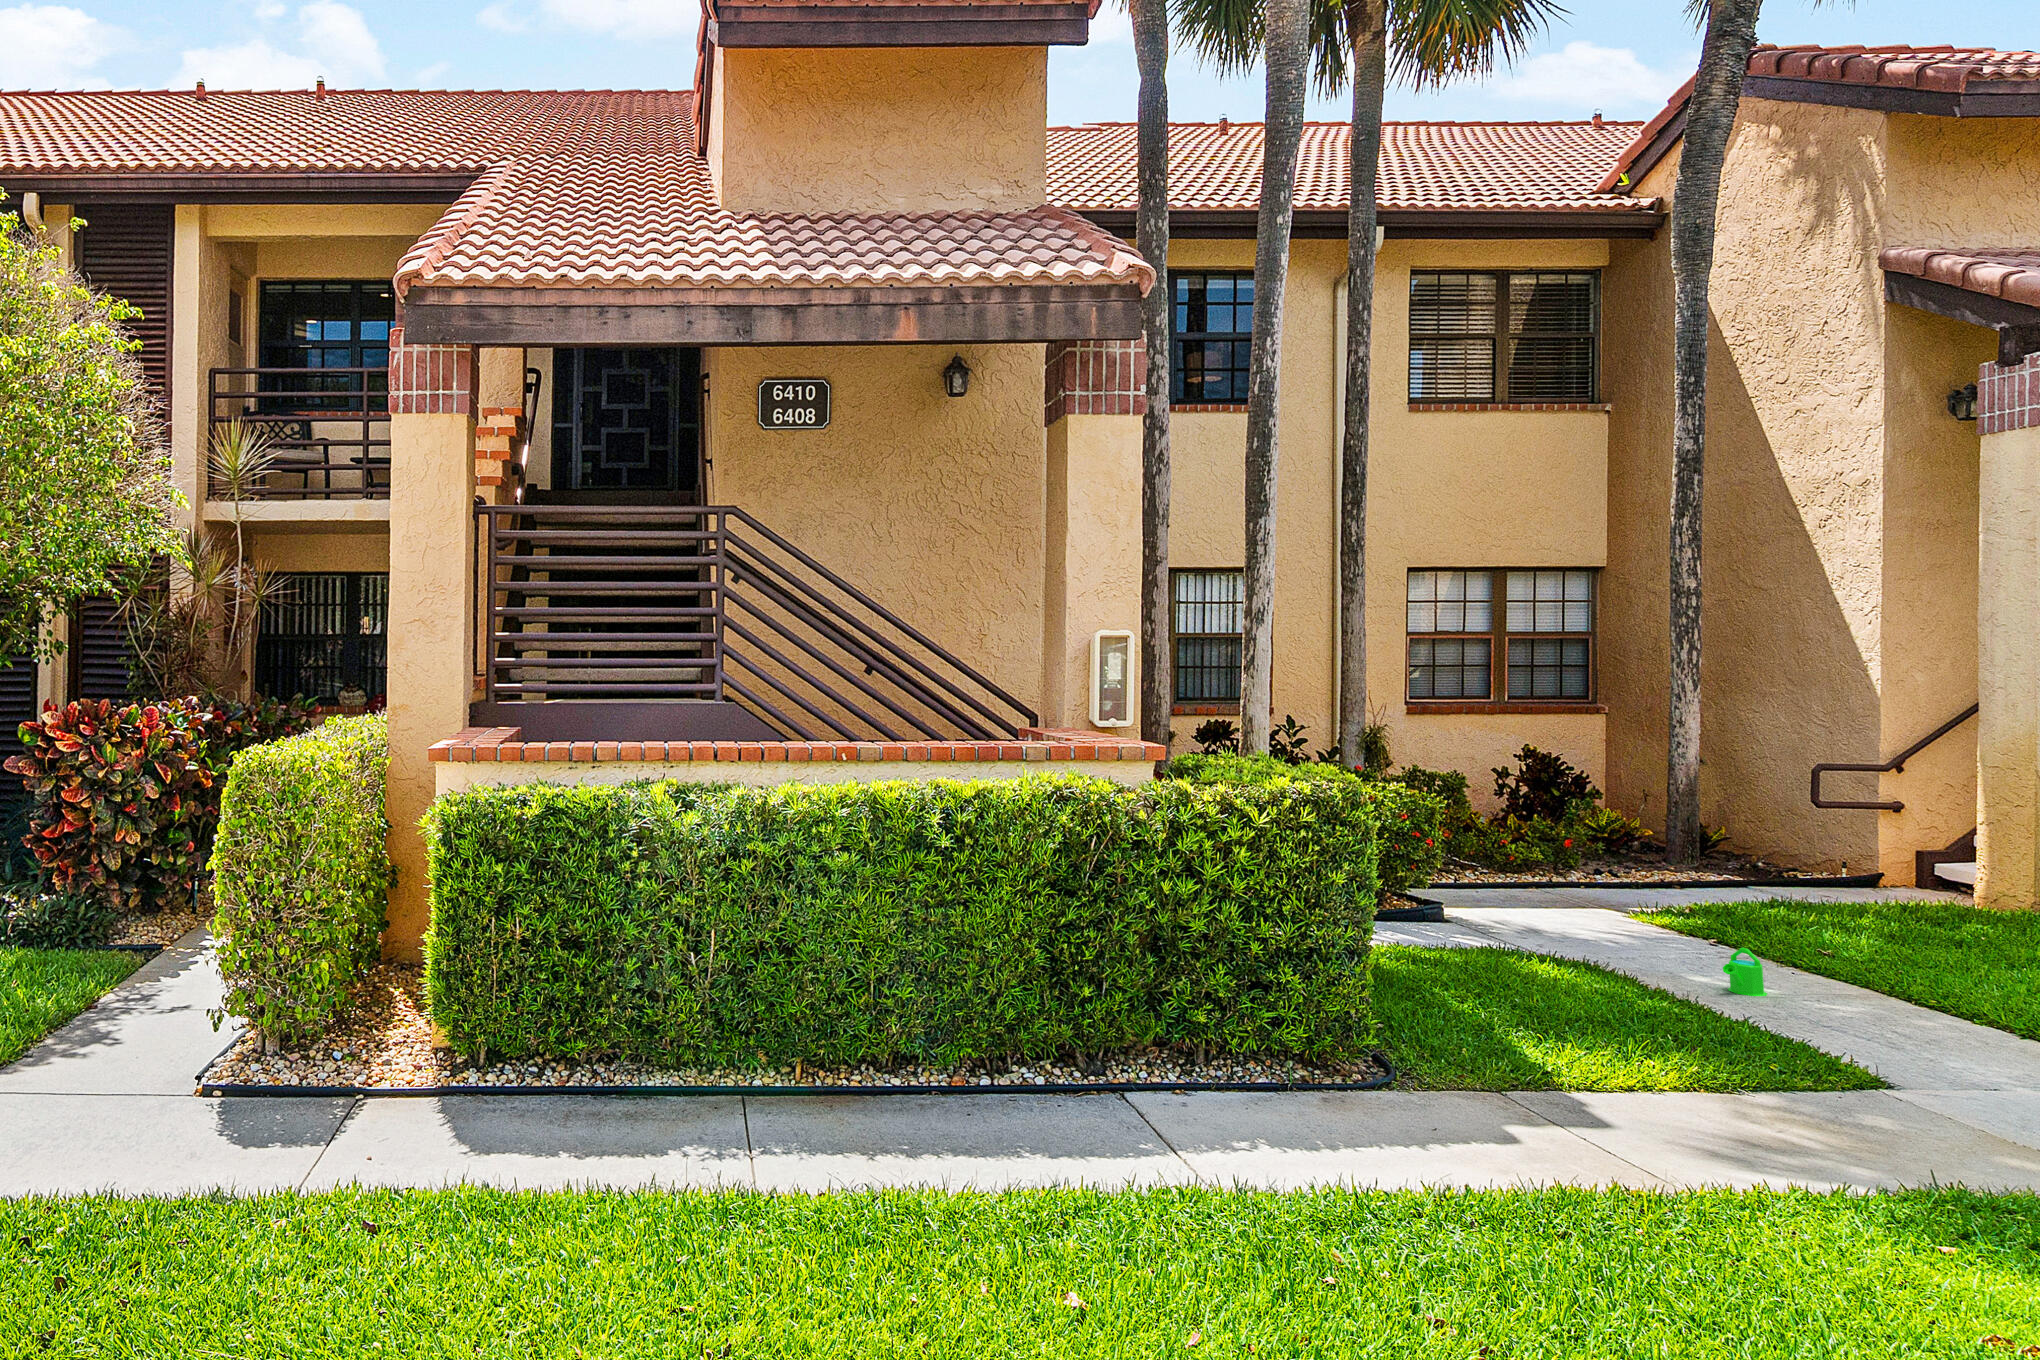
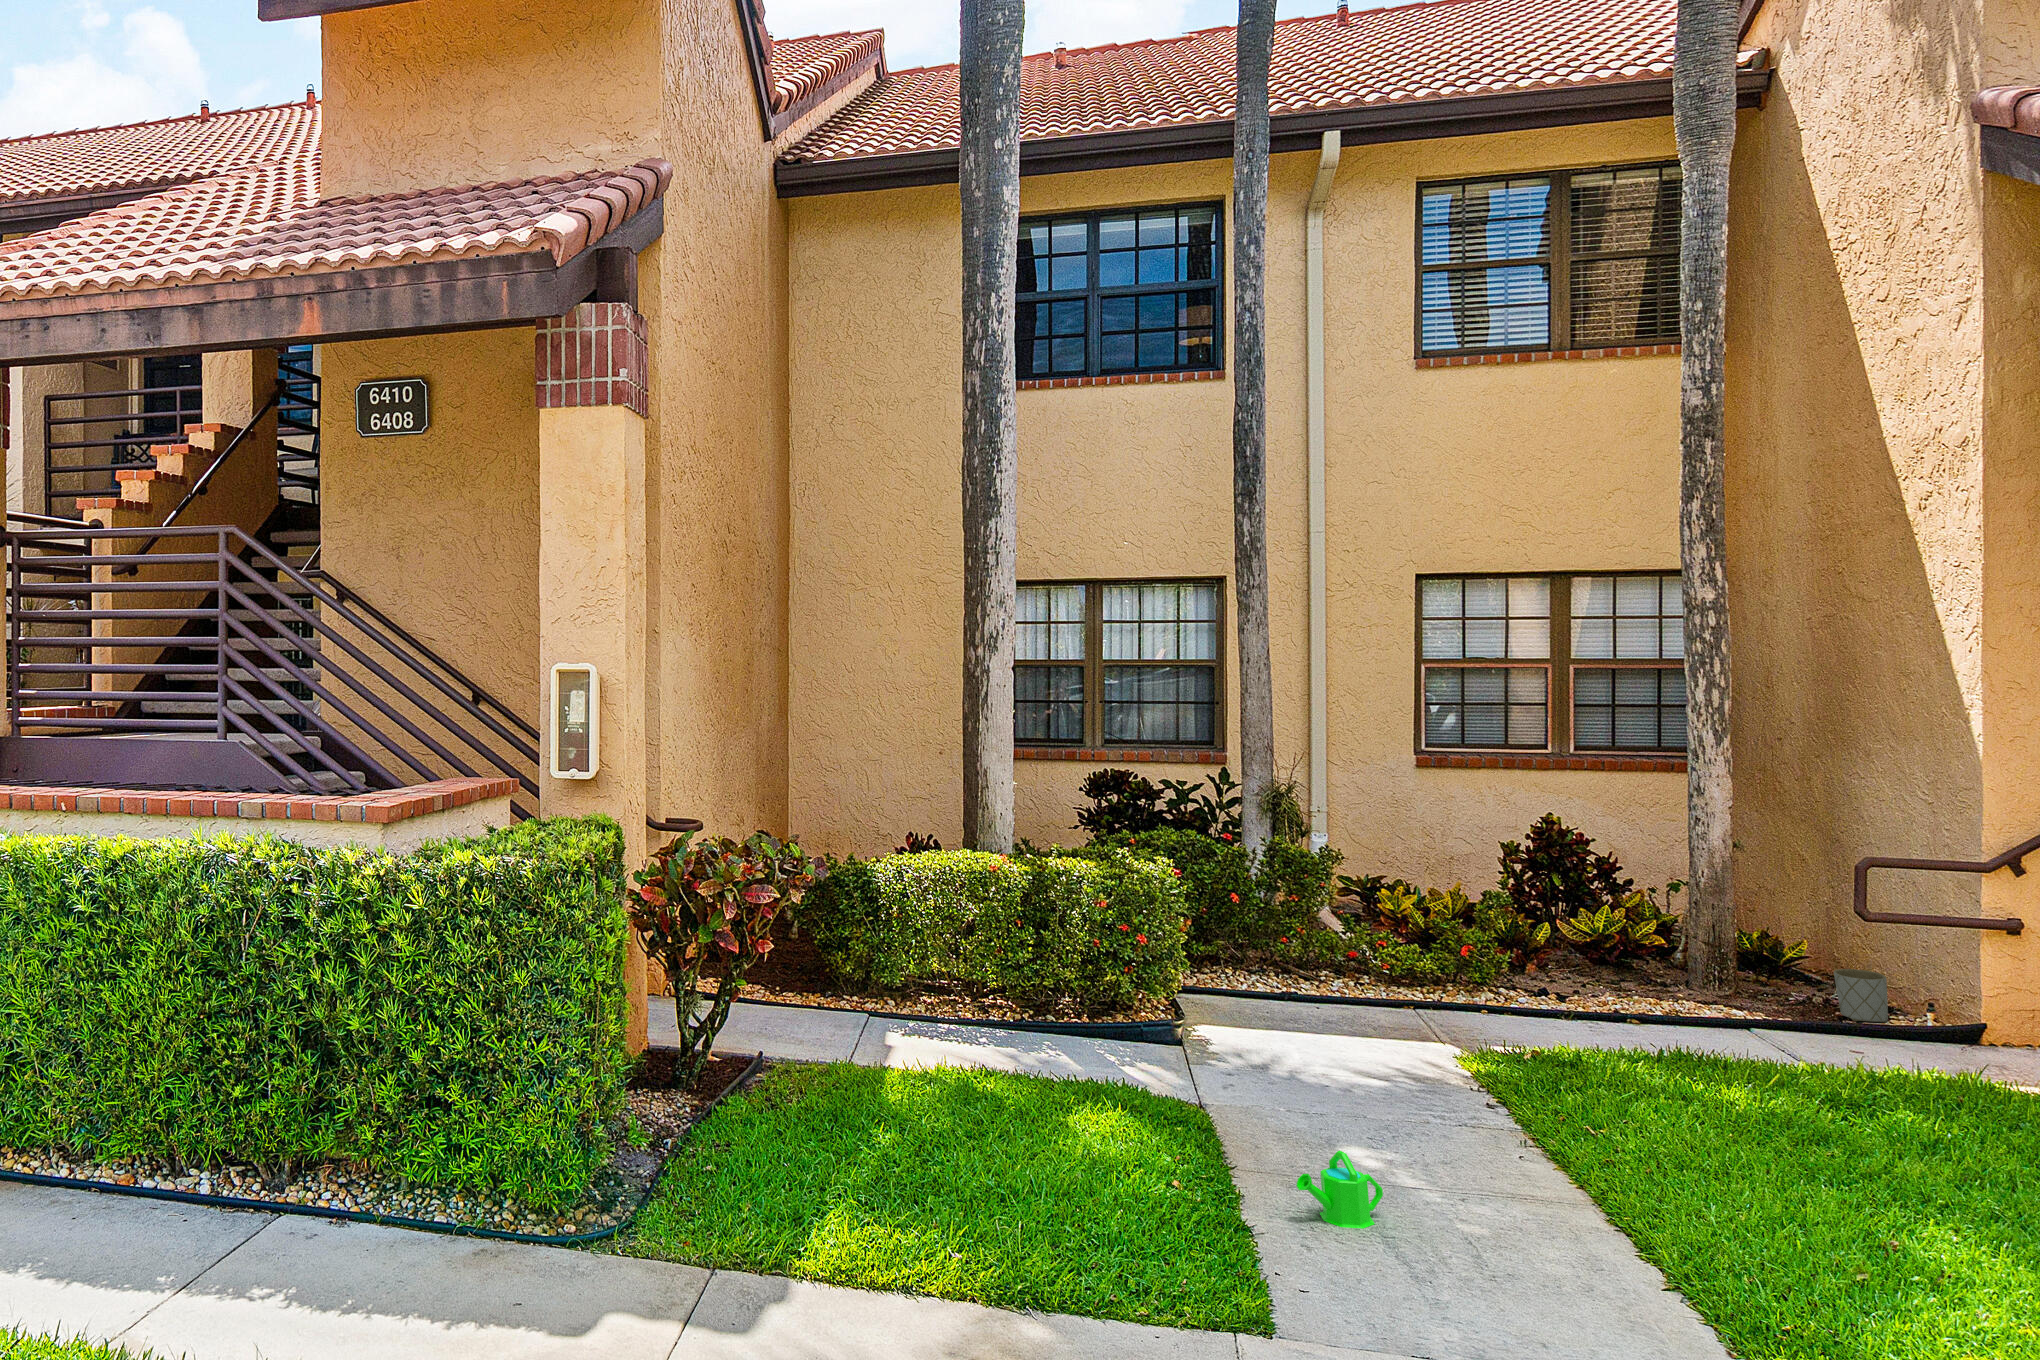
planter: none [1757,840,1792,874] -> present [1834,969,1888,1023]

